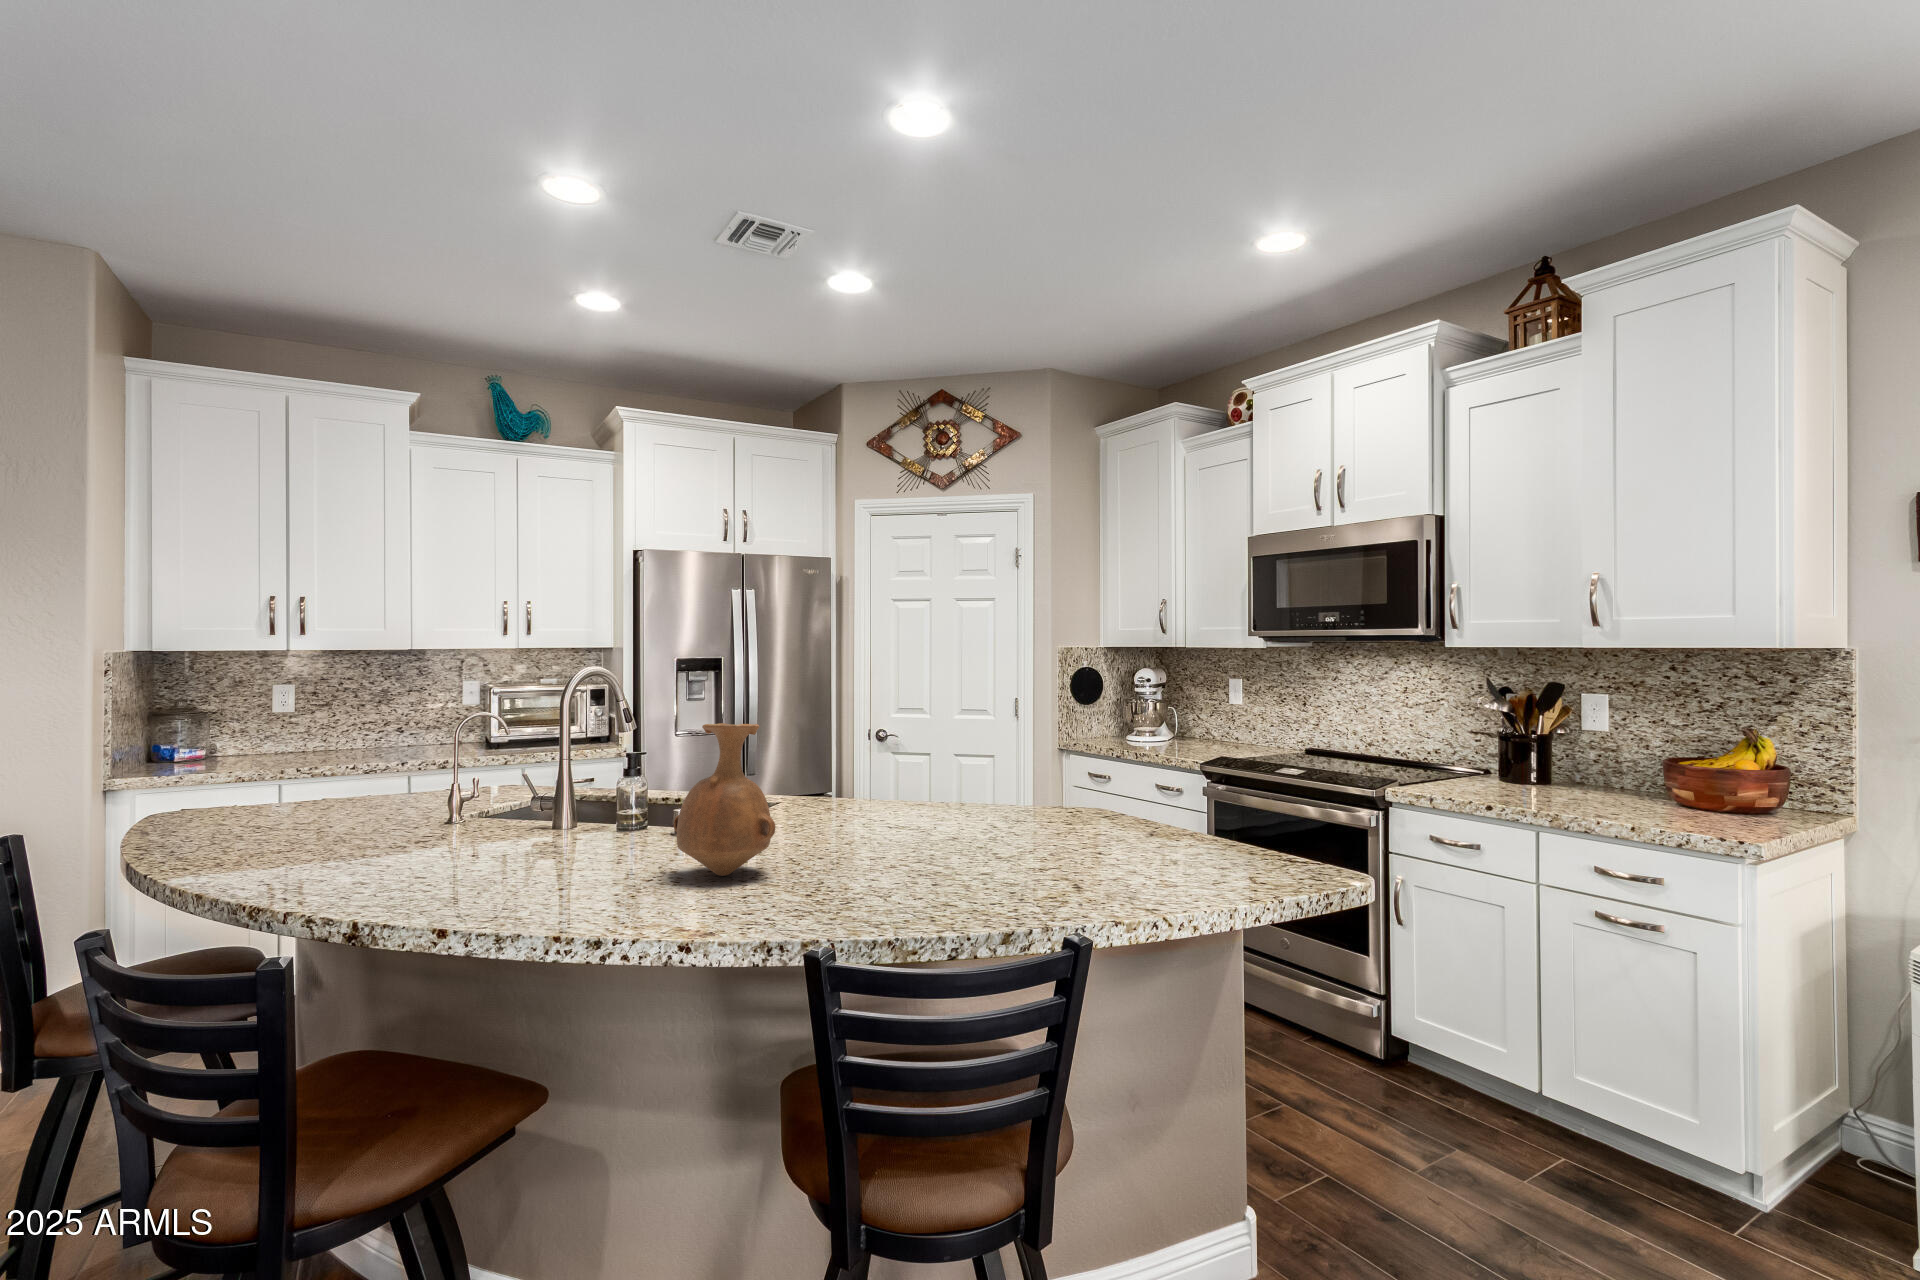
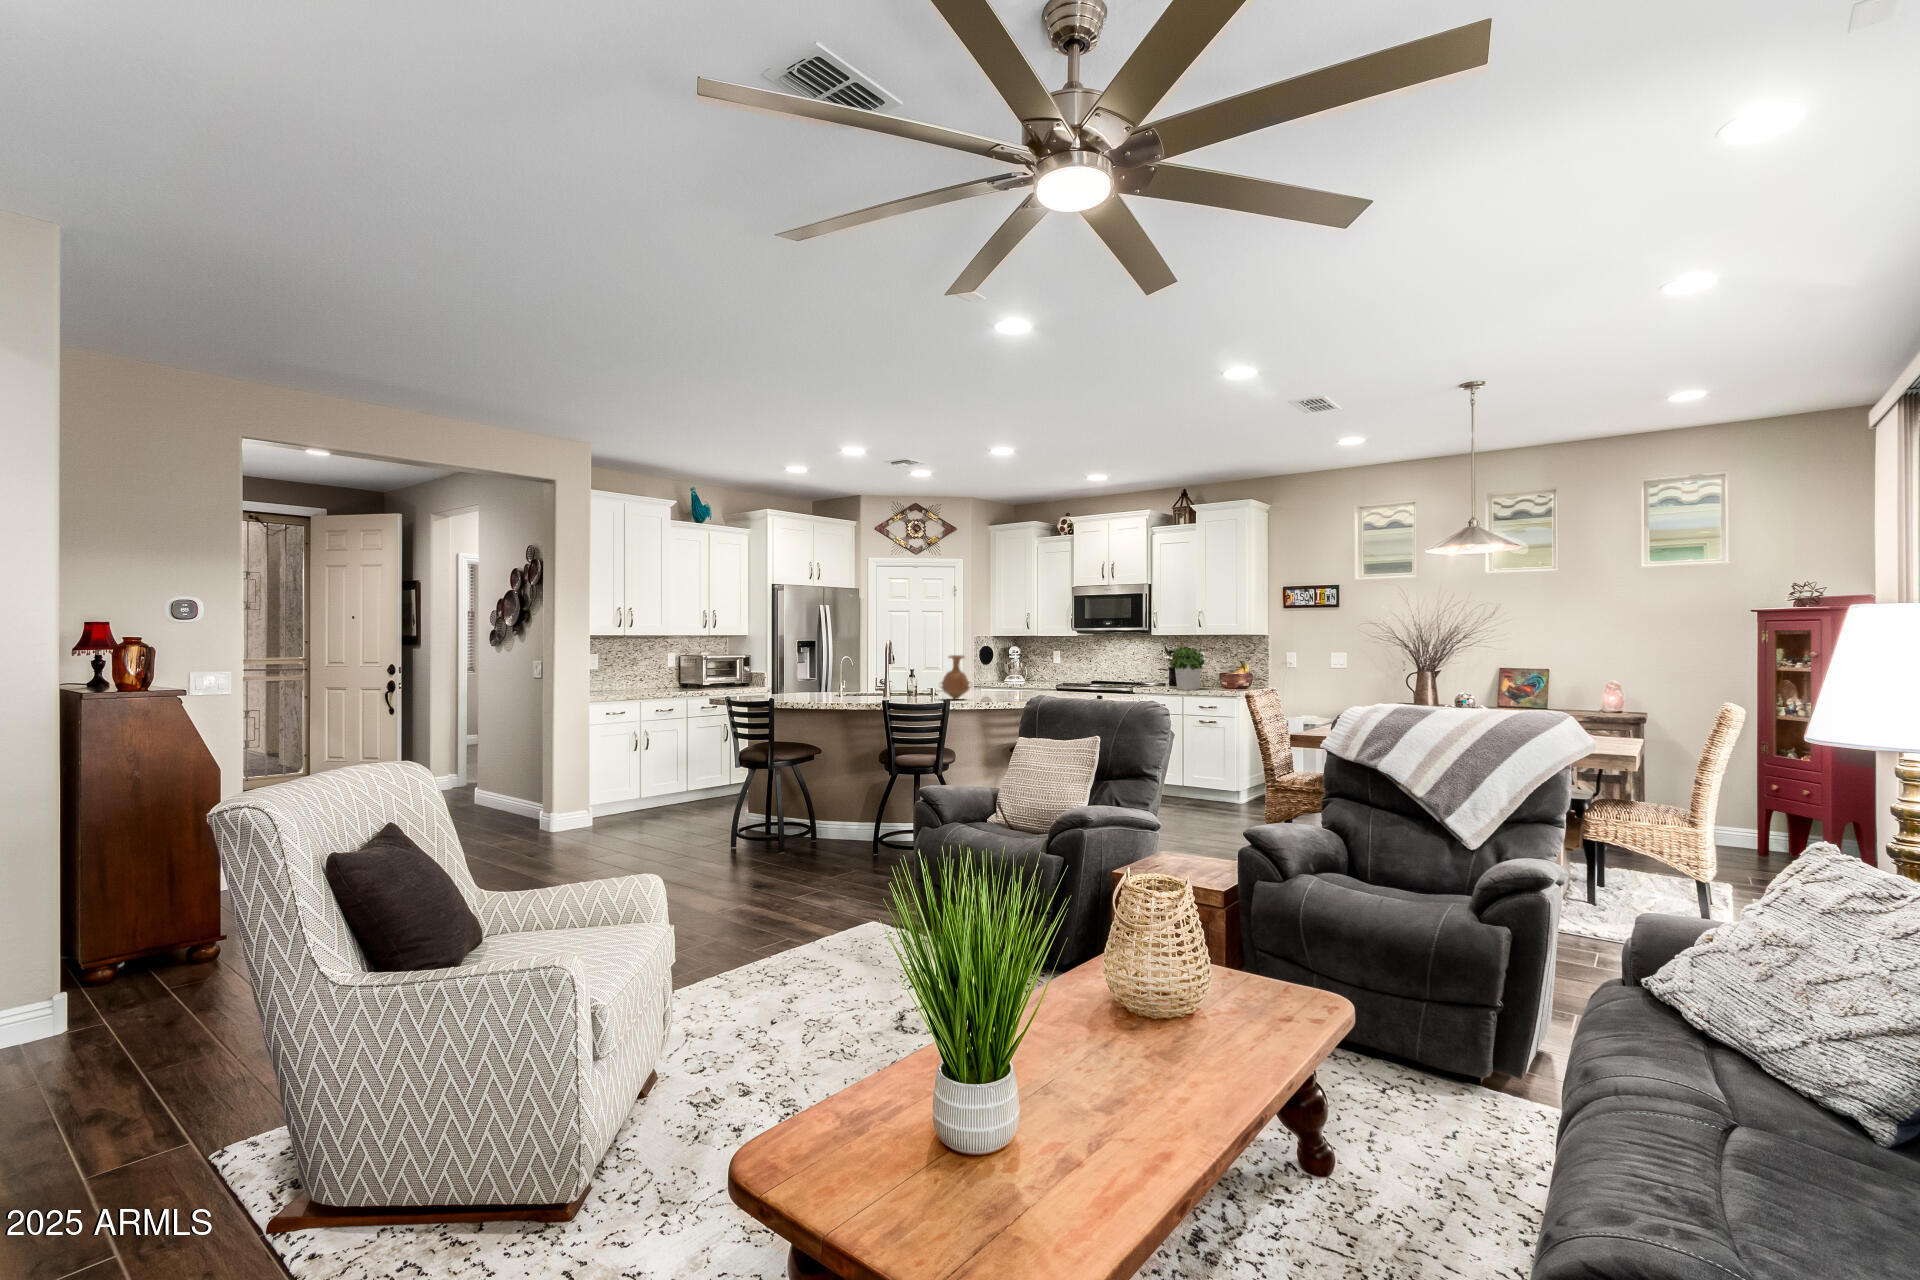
potted plant: none [1499,677,1618,801] -> present [1168,646,1205,690]

